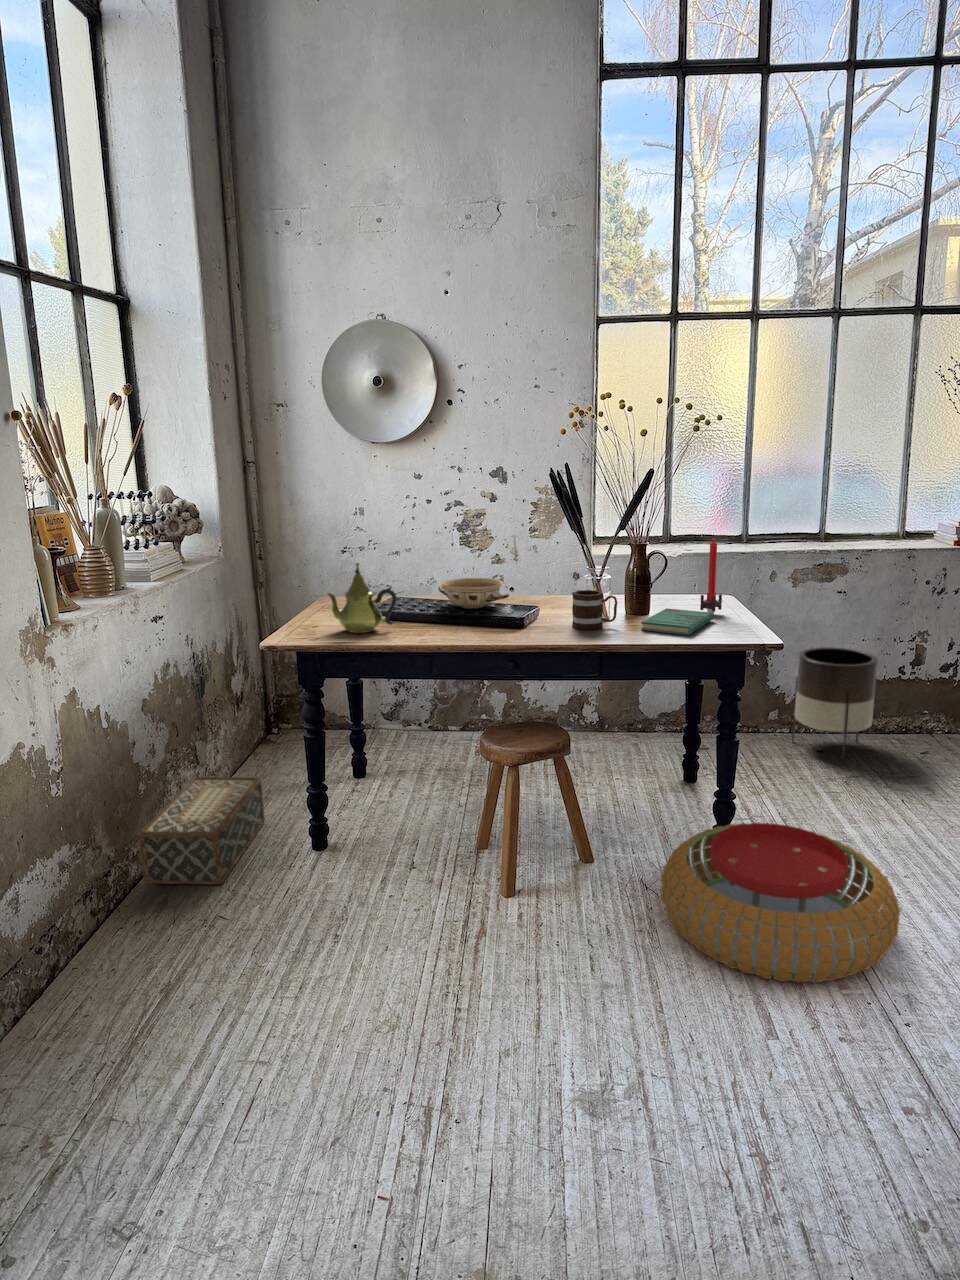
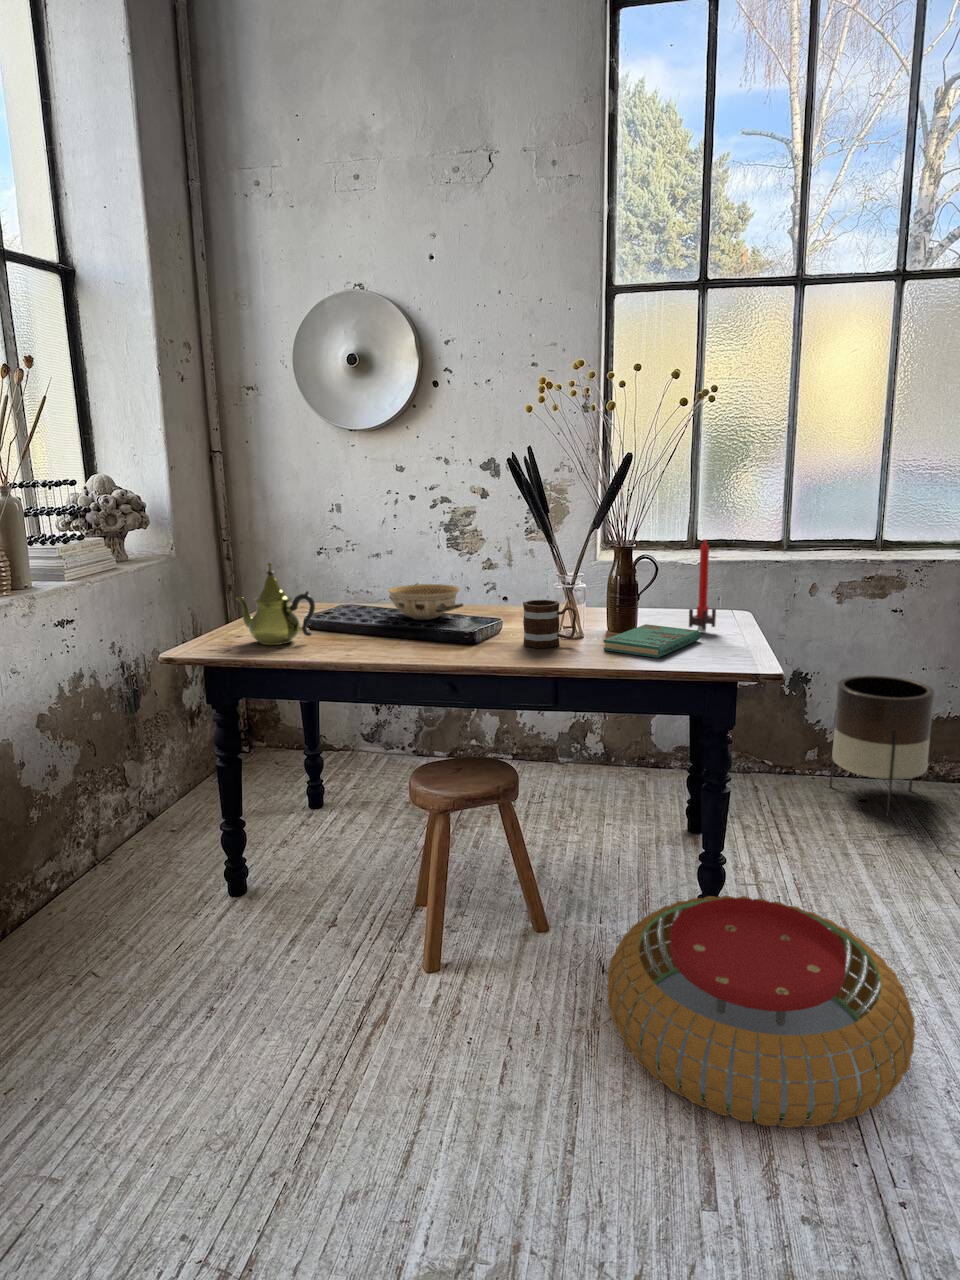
woven basket: present [139,777,265,885] -> none [22,801,193,930]

